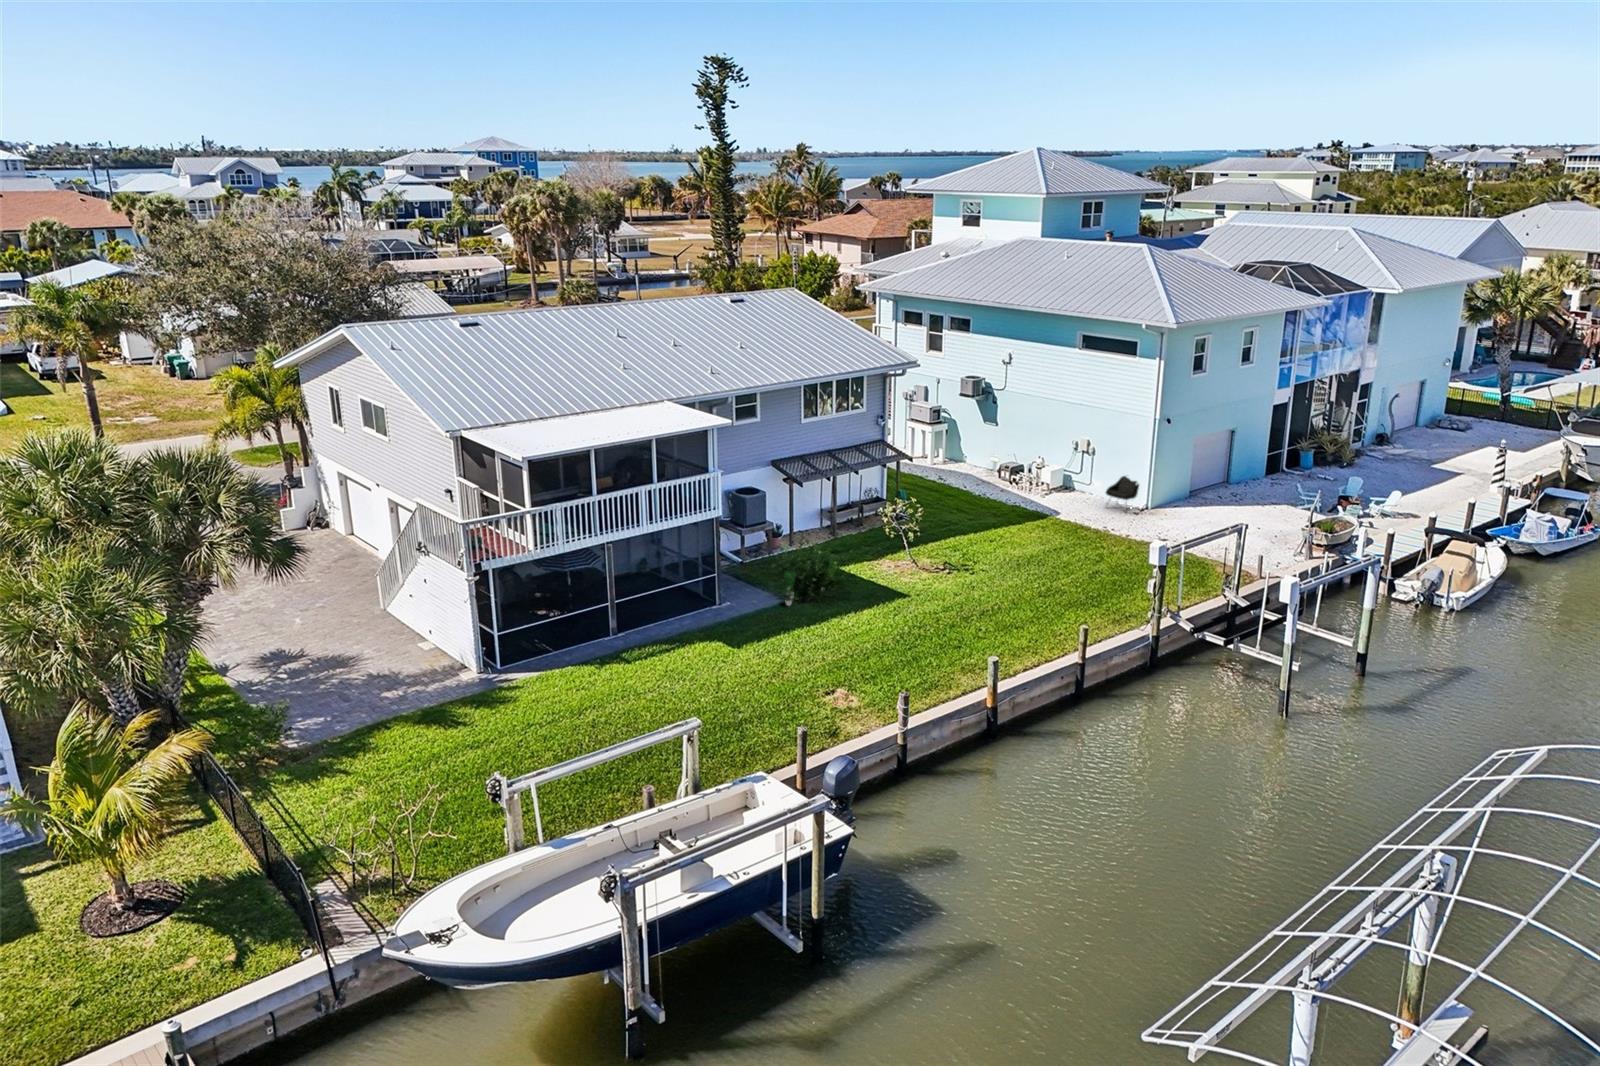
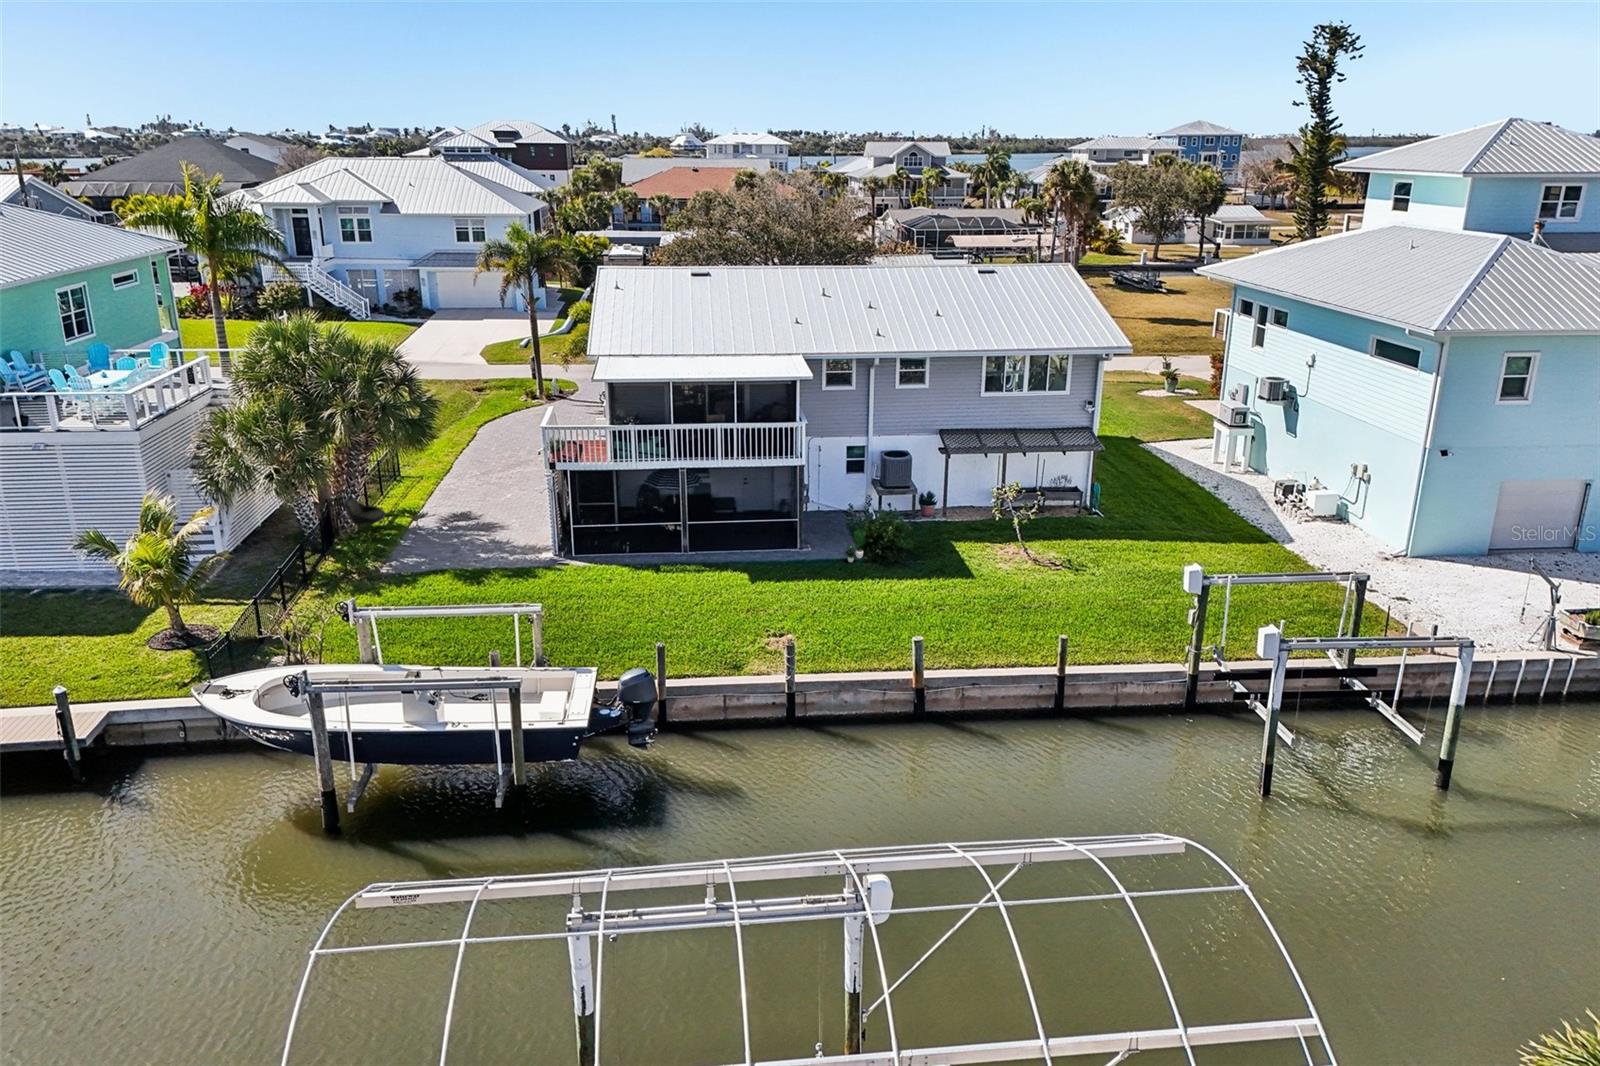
lounge chair: present [1106,476,1139,506] -> present [344,498,385,539]

